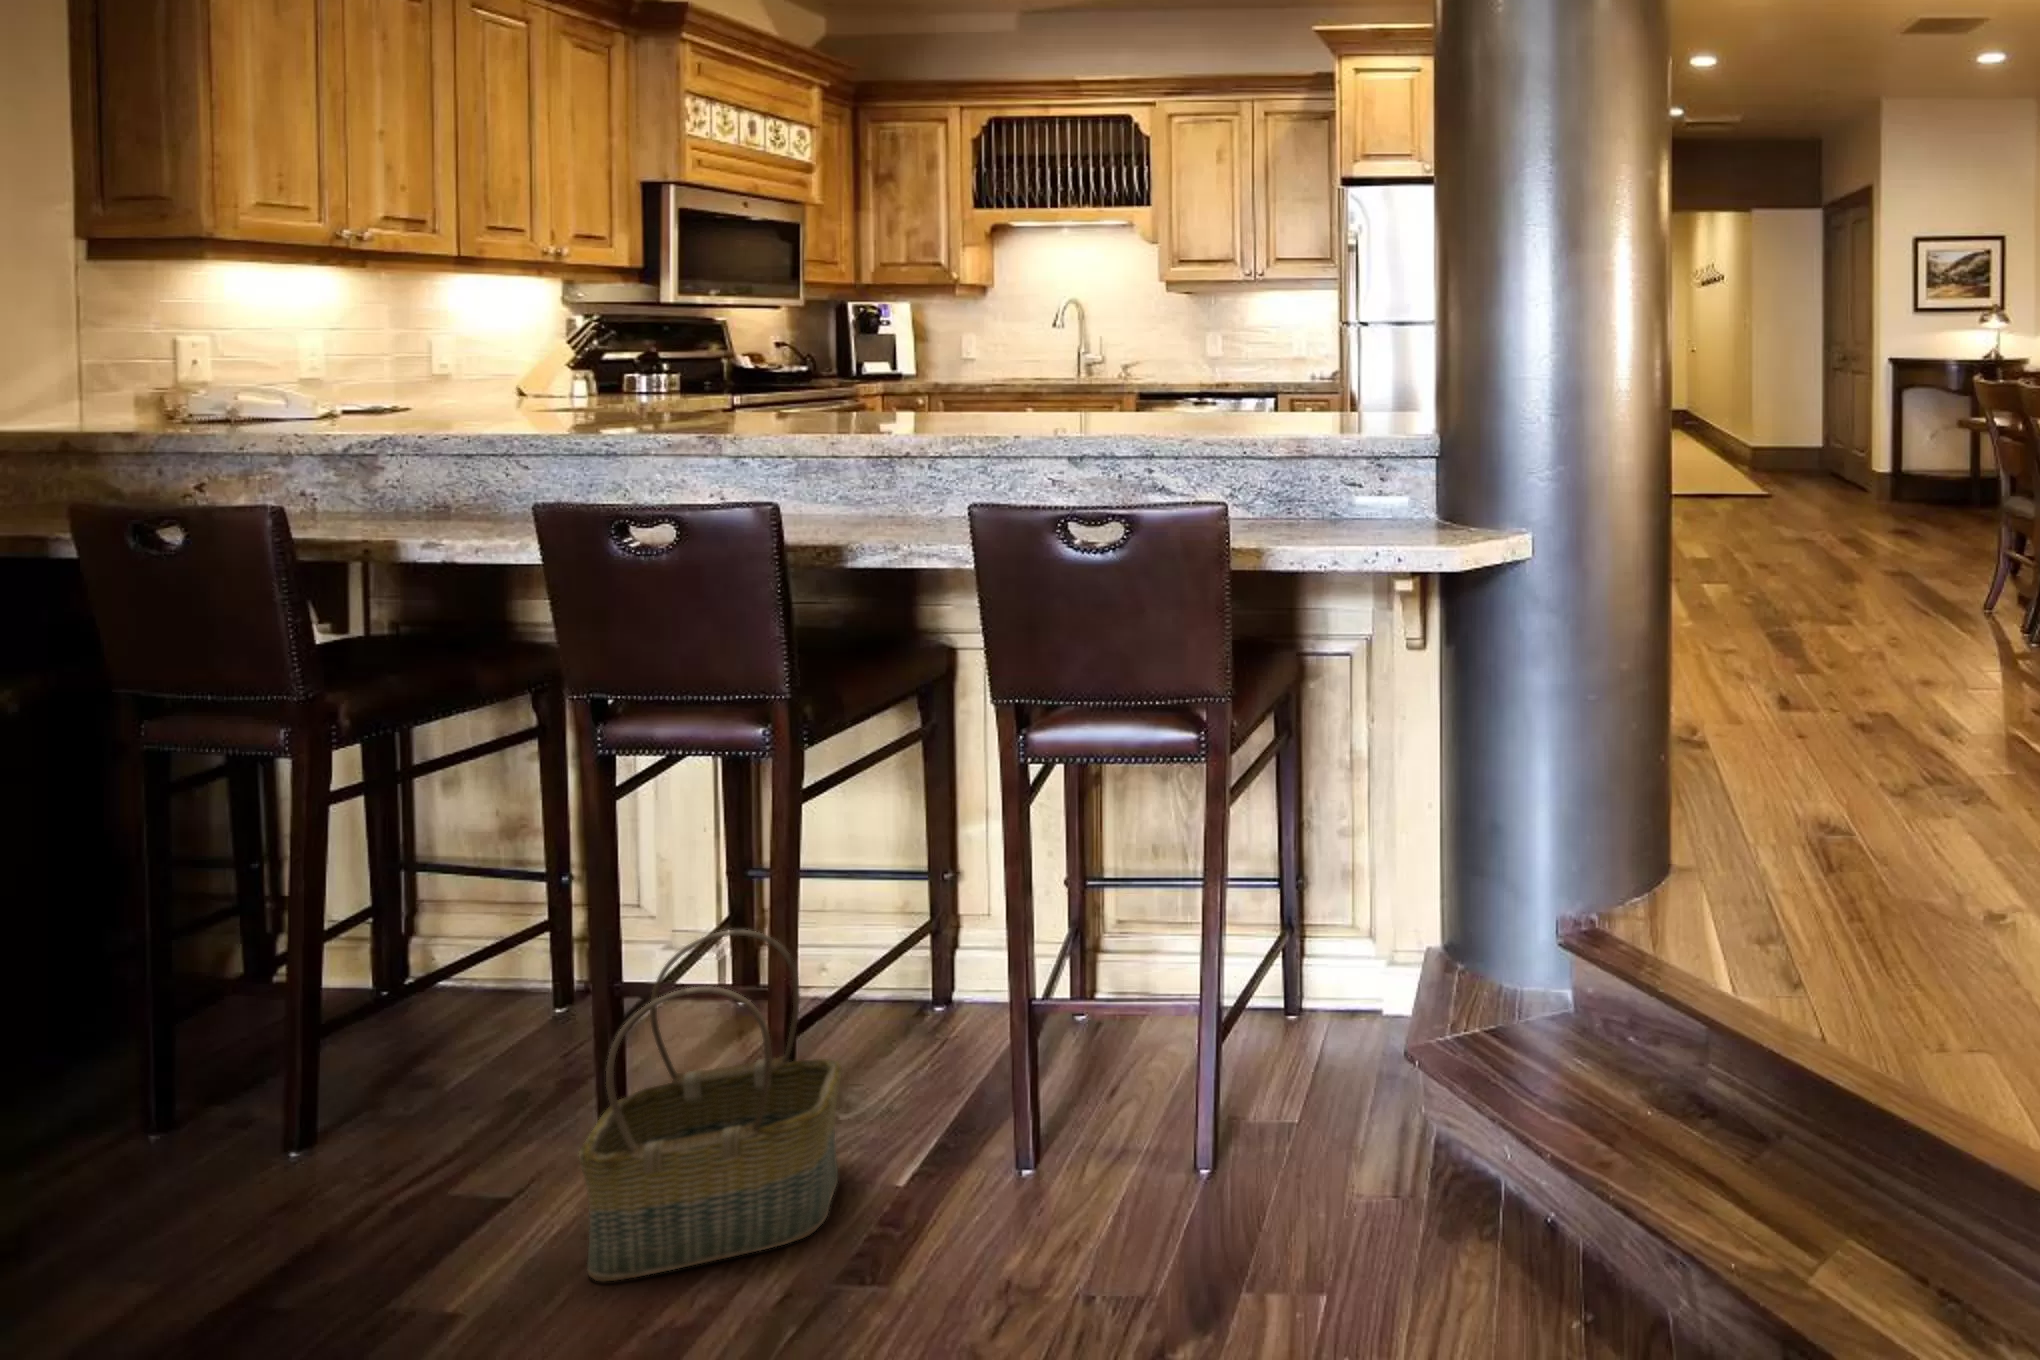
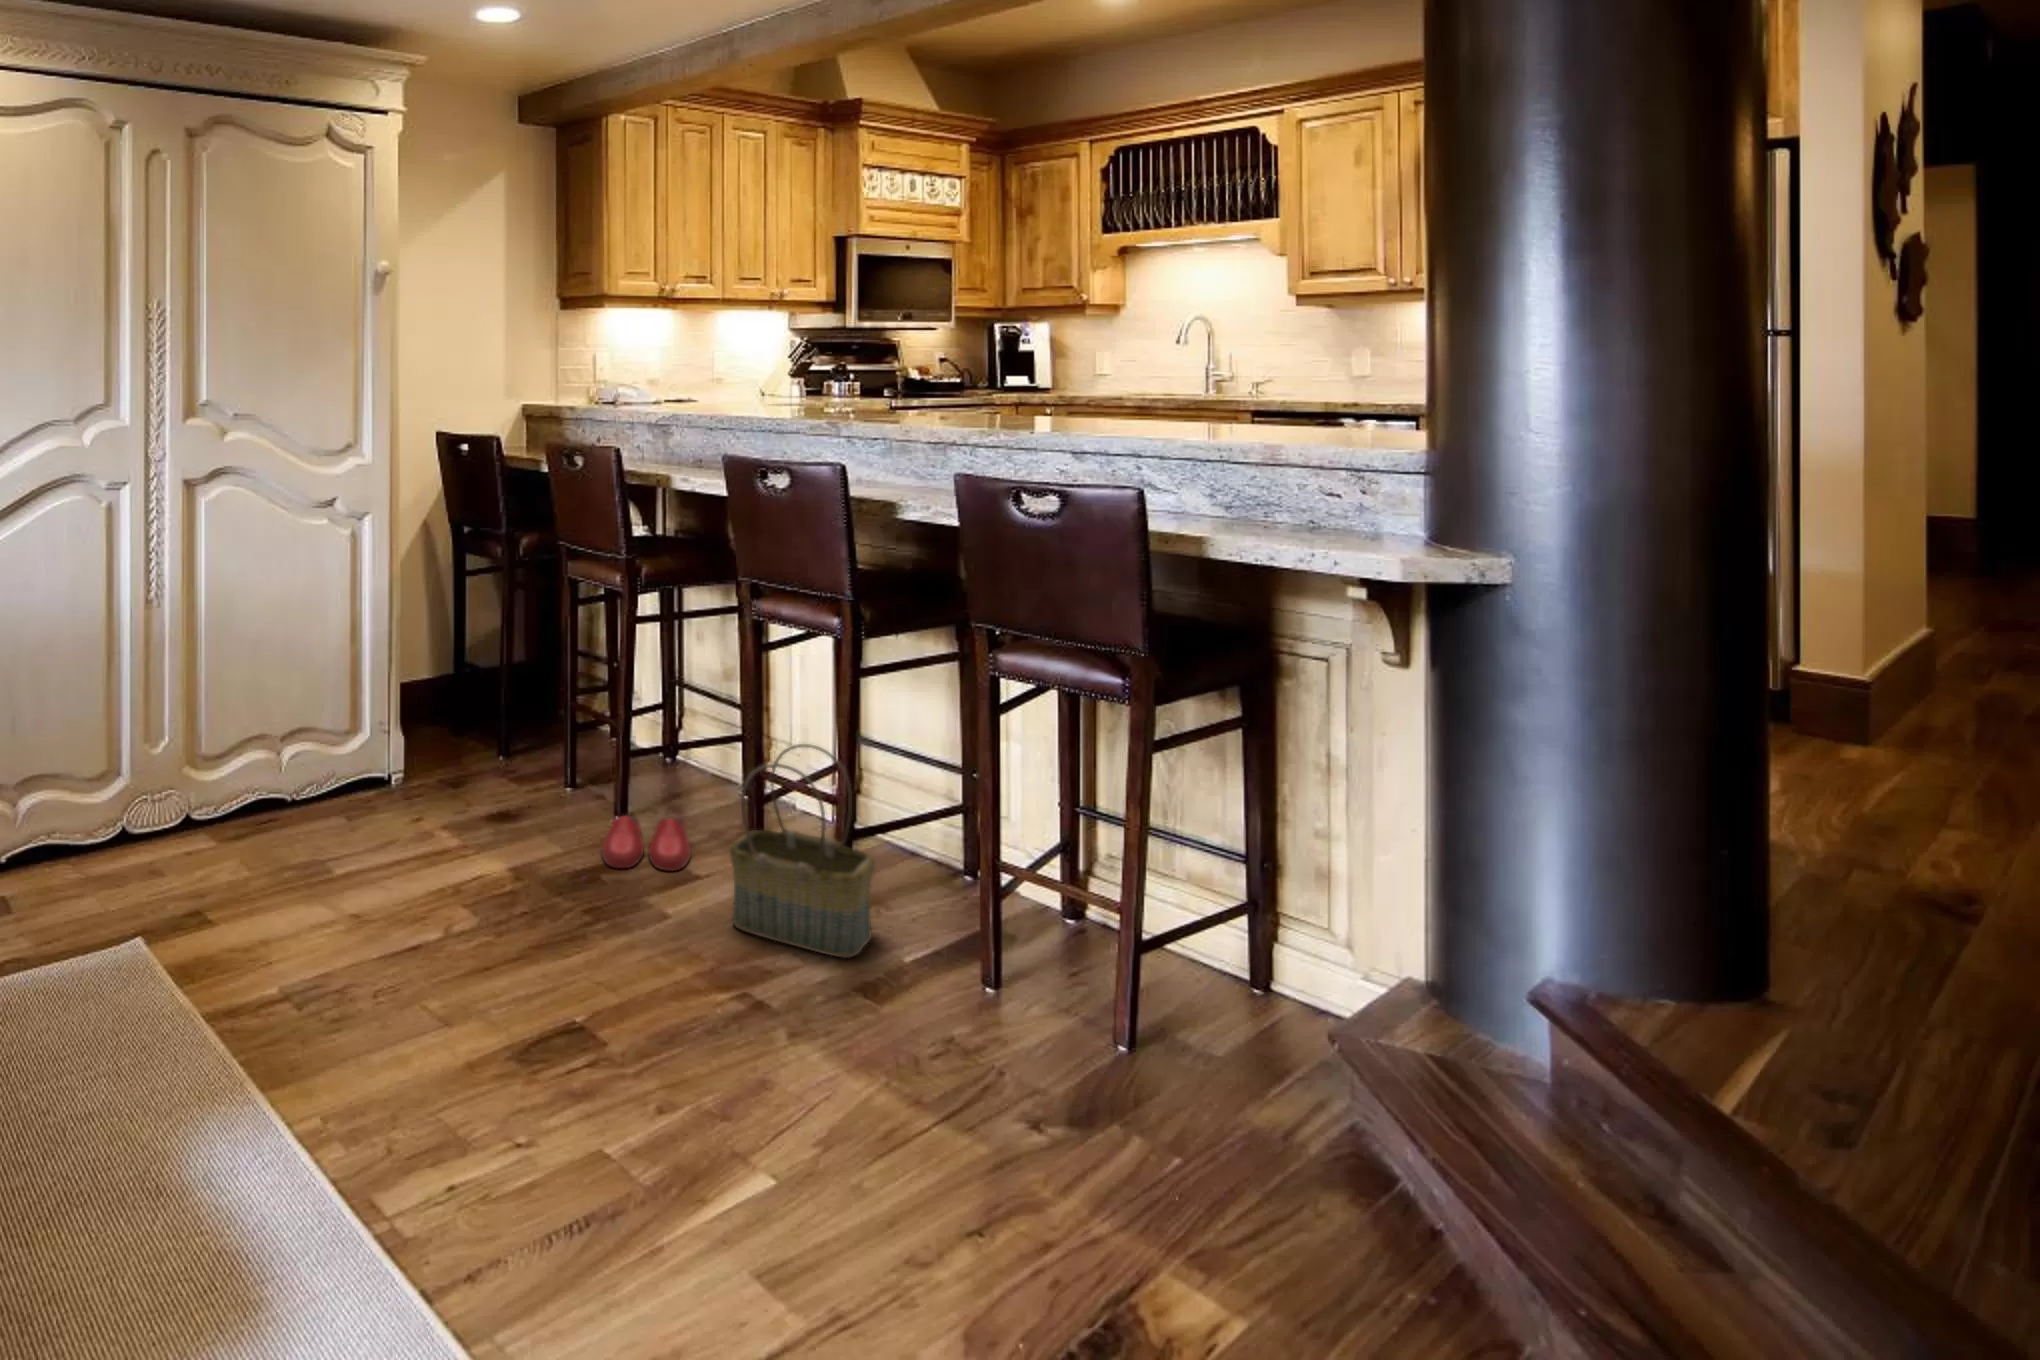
slippers: none [255,1114,470,1282] -> present [602,816,691,871]

